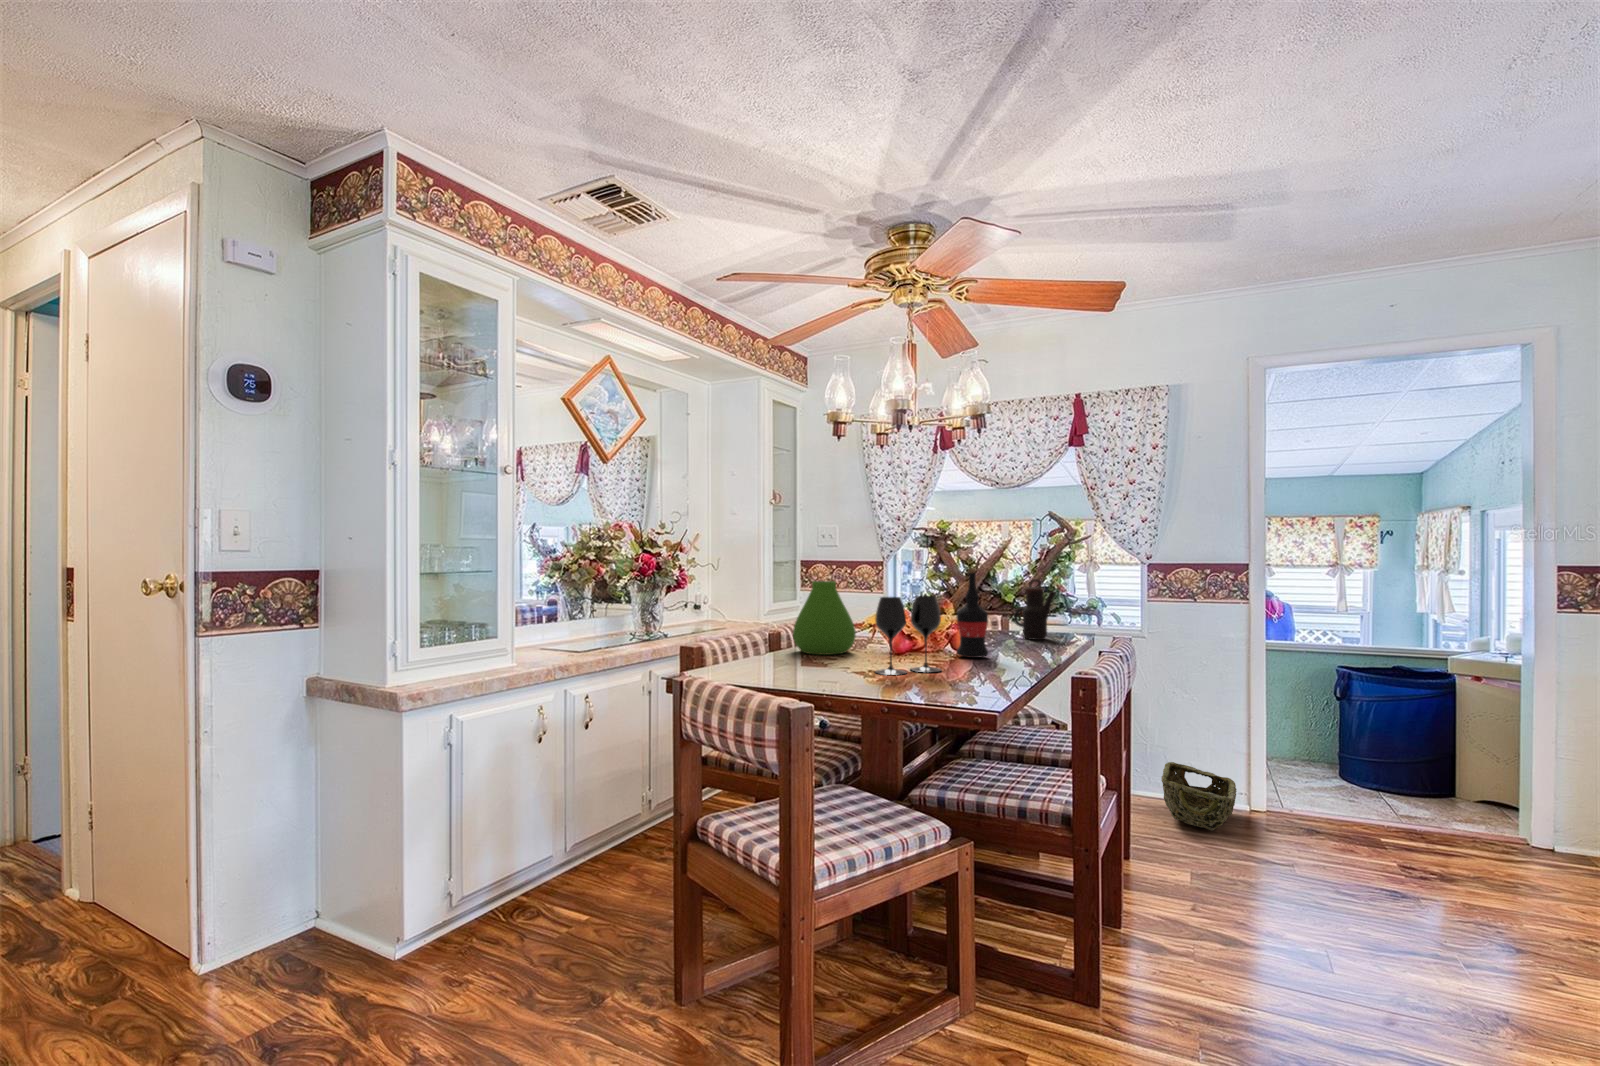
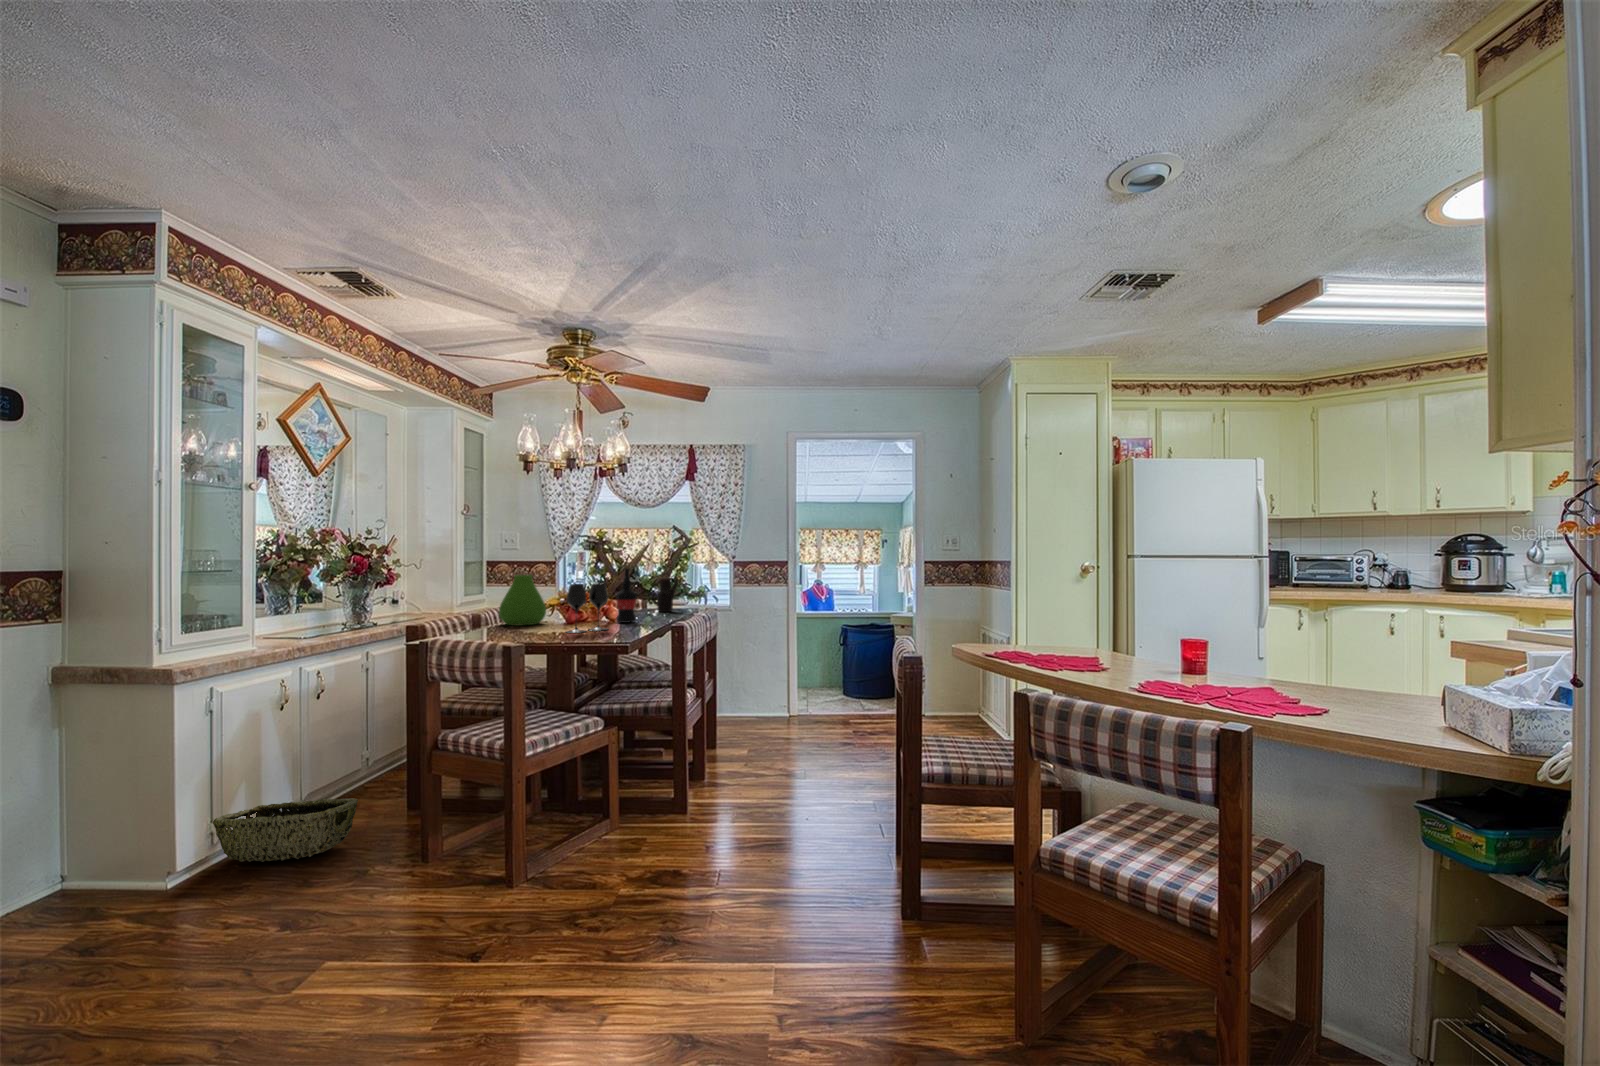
woven basket: present [1161,762,1237,831] -> present [213,798,358,862]

